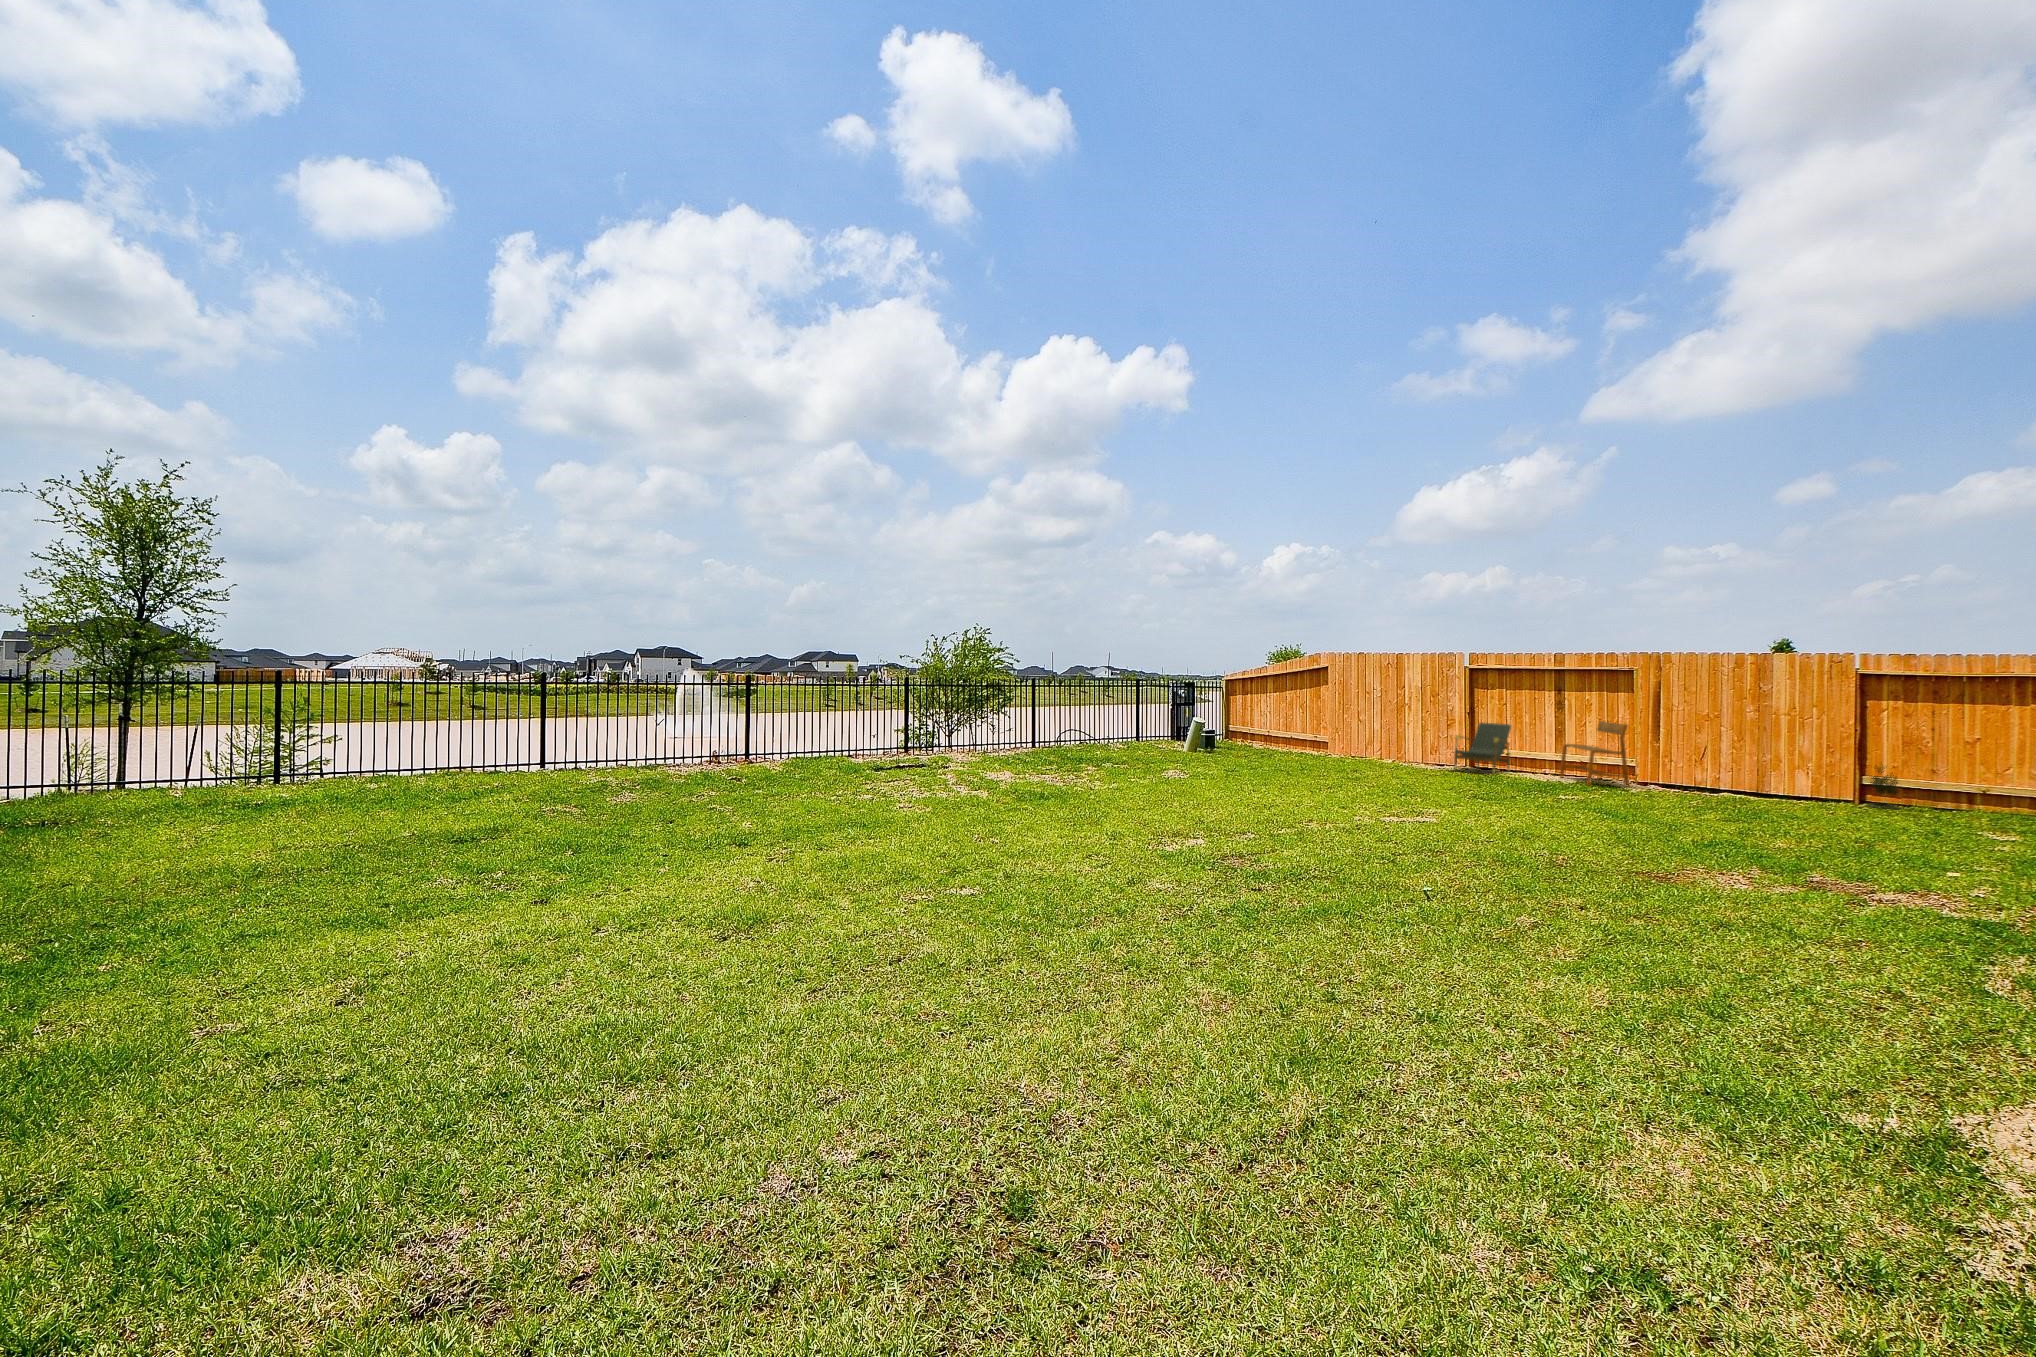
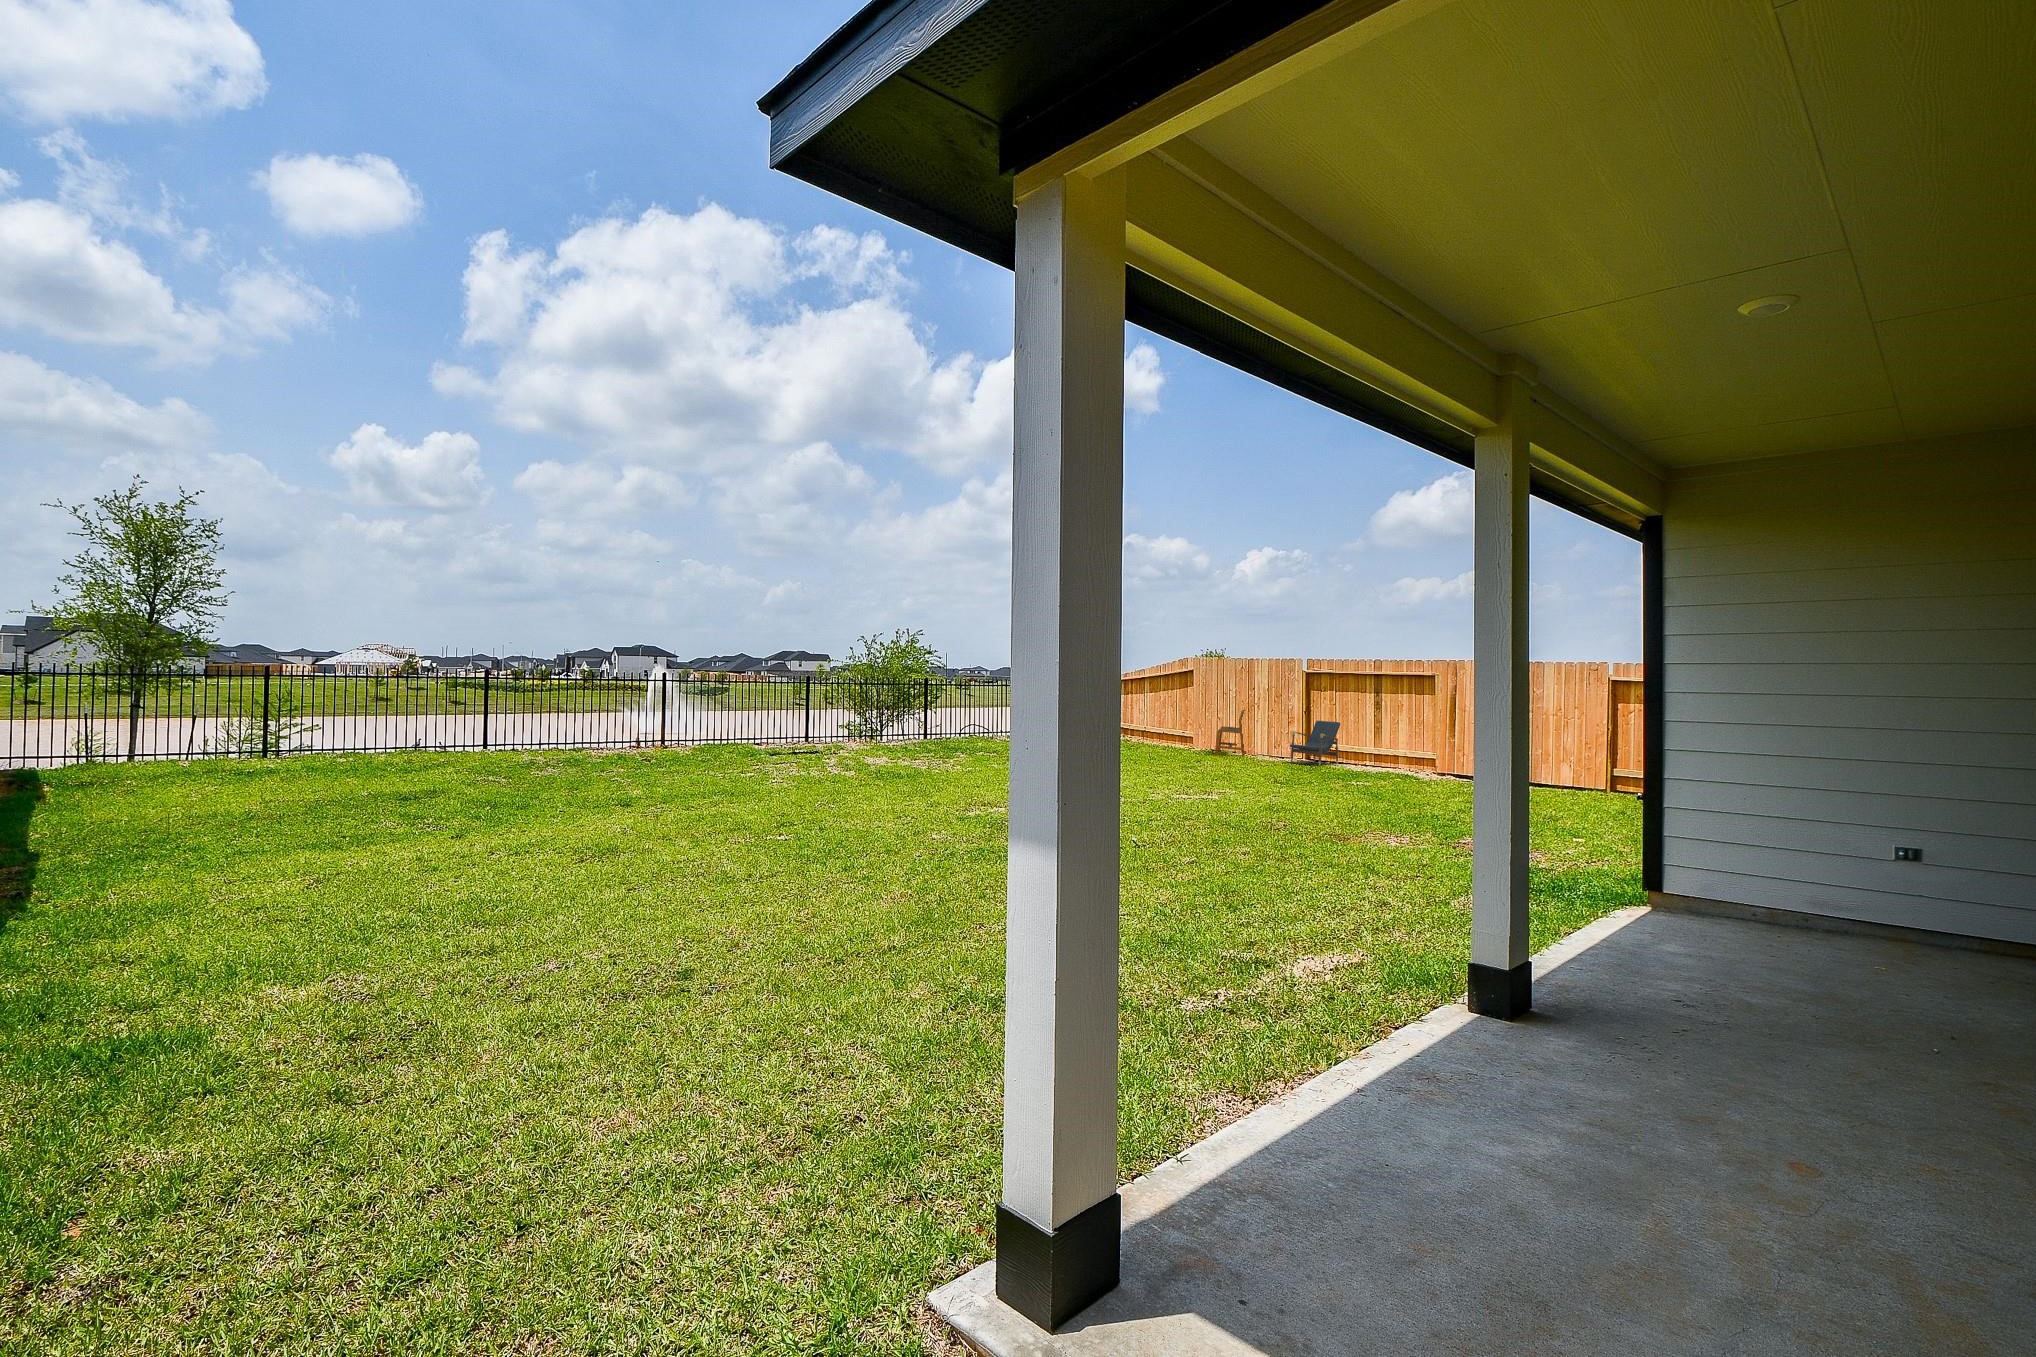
bench: present [1560,721,1629,786] -> present [1215,710,1246,757]
potted tree: present [1867,766,1900,809] -> none [1586,752,1613,792]

